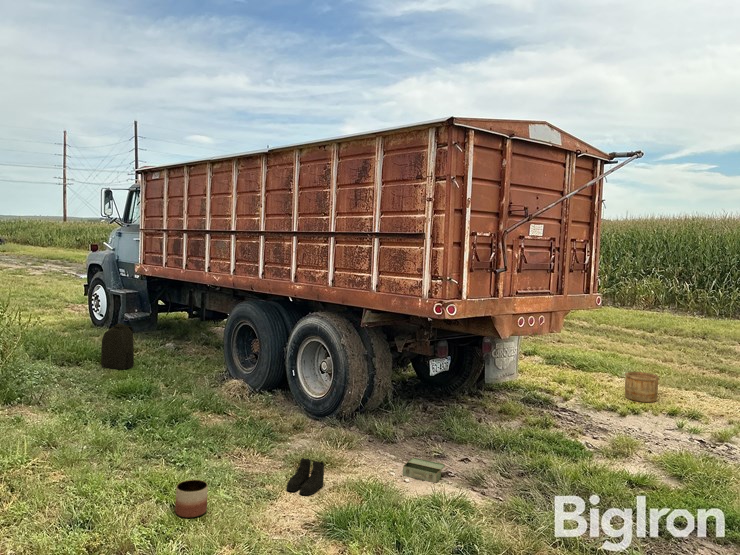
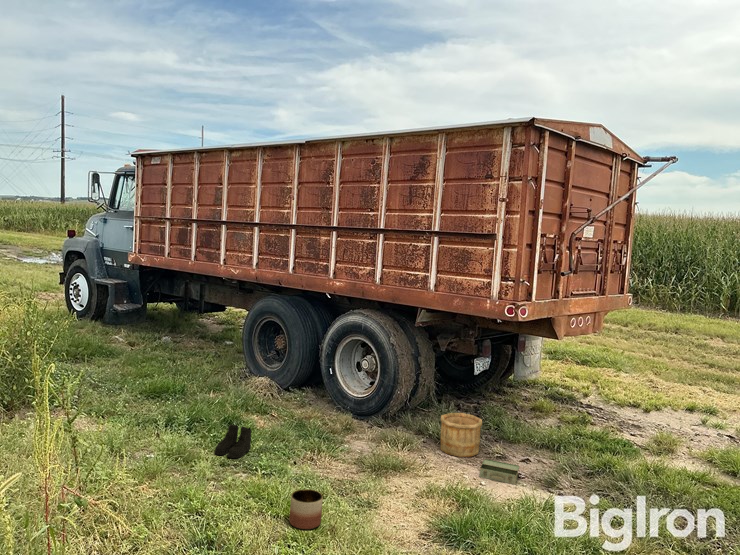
backpack: present [101,324,134,369] -> none [114,318,148,366]
wooden bucket: present [625,372,659,402] -> present [441,413,482,457]
boots: present [286,458,324,495] -> present [215,424,251,458]

